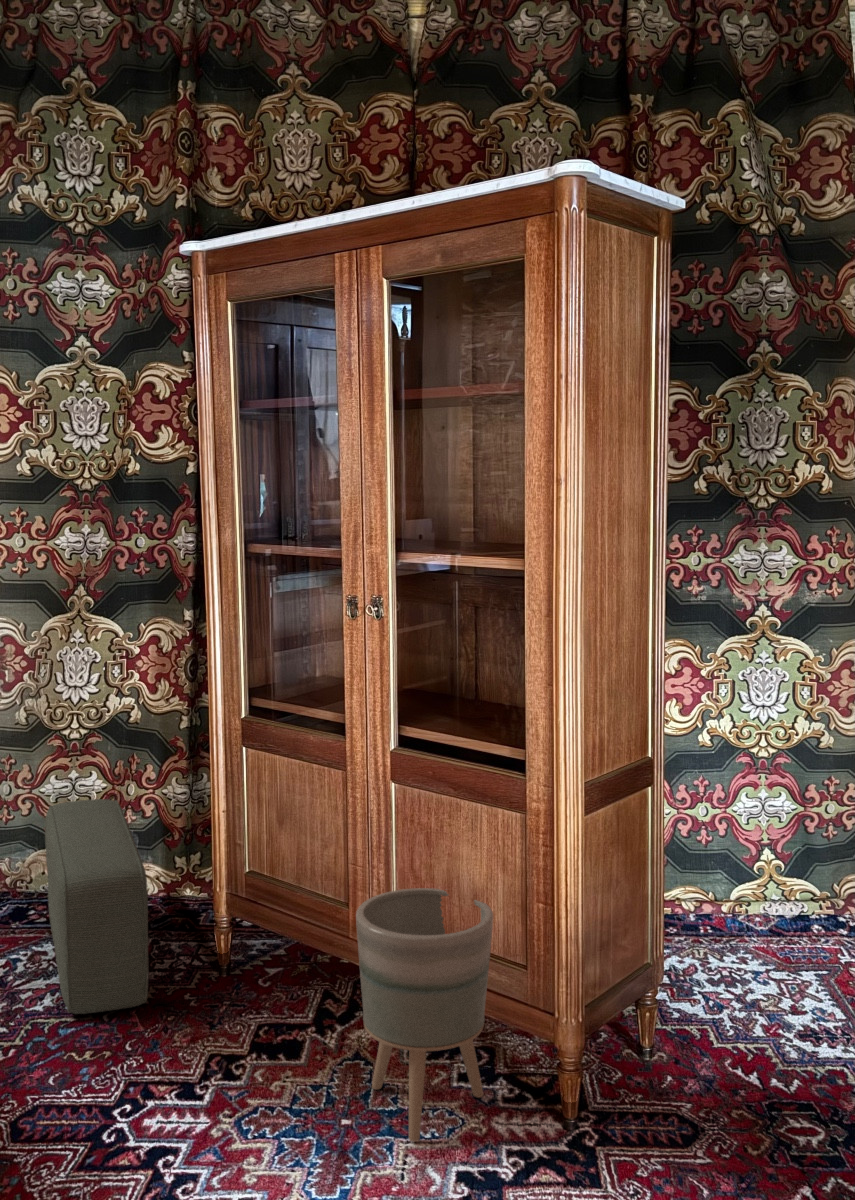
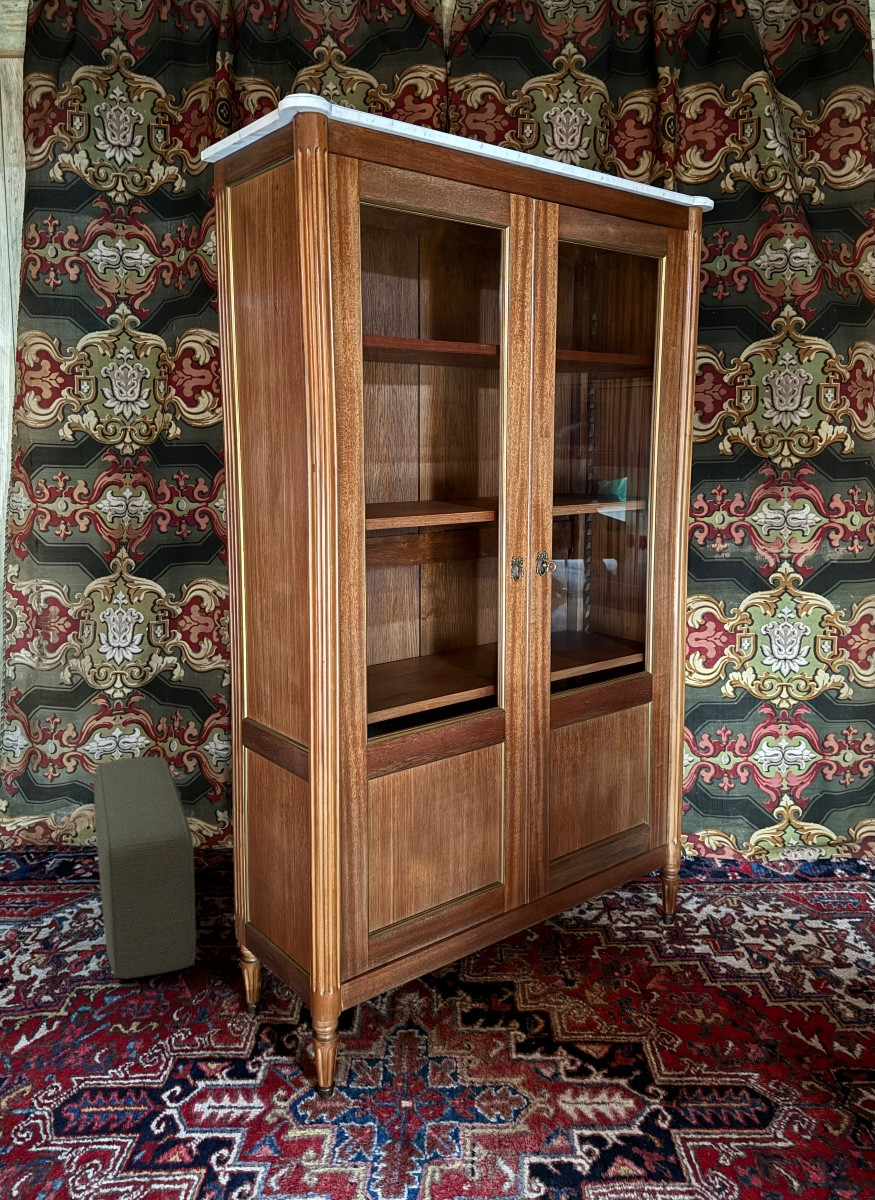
planter: present [356,888,493,1142] -> none [414,853,560,1128]

